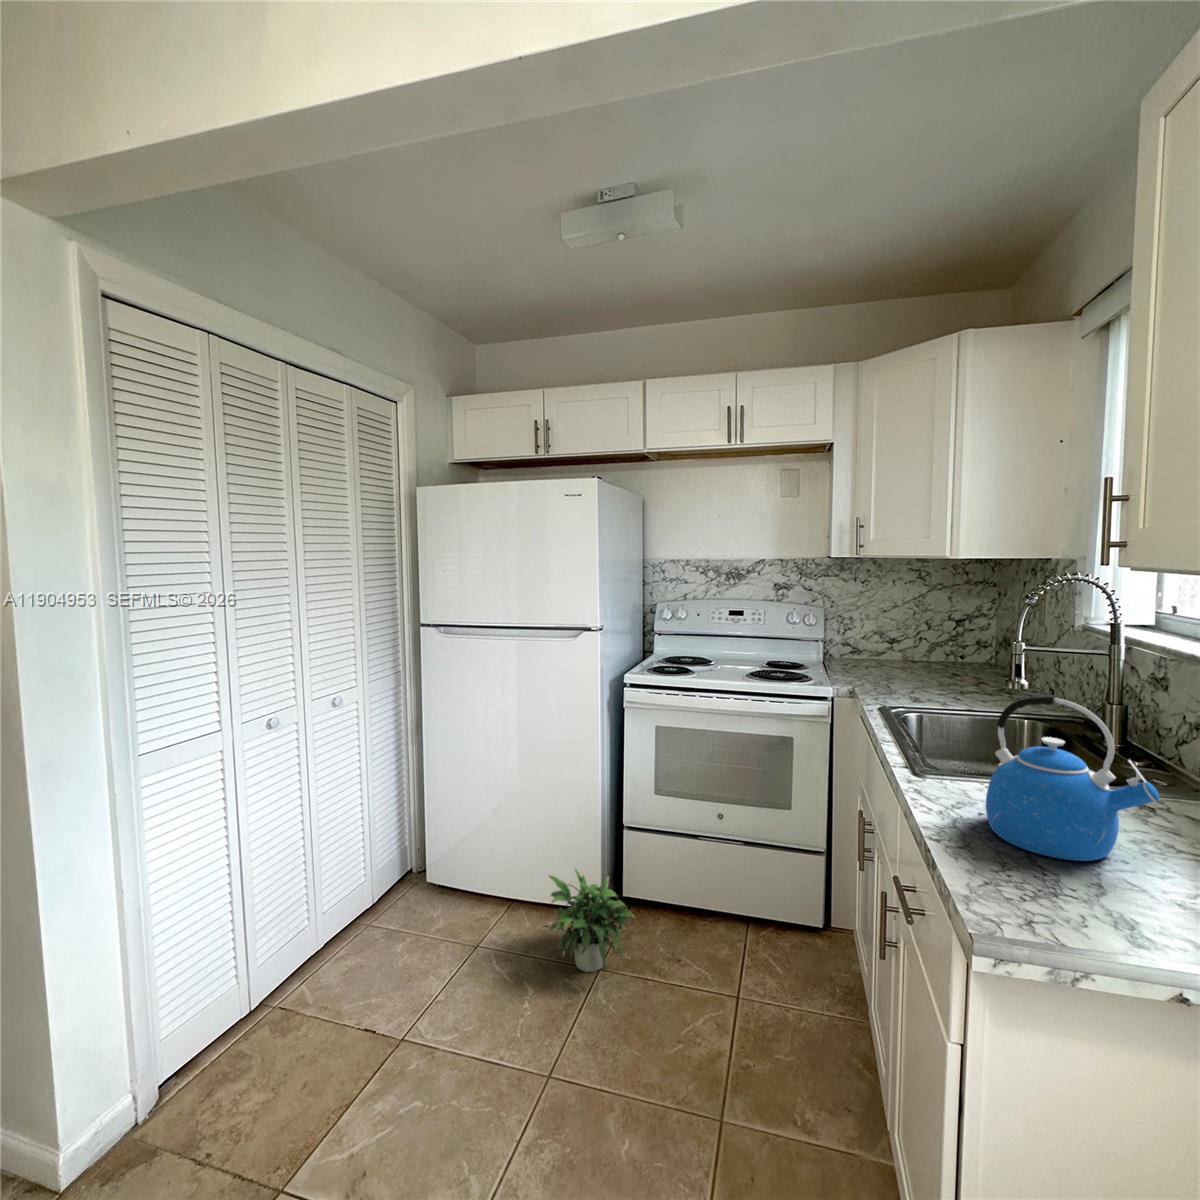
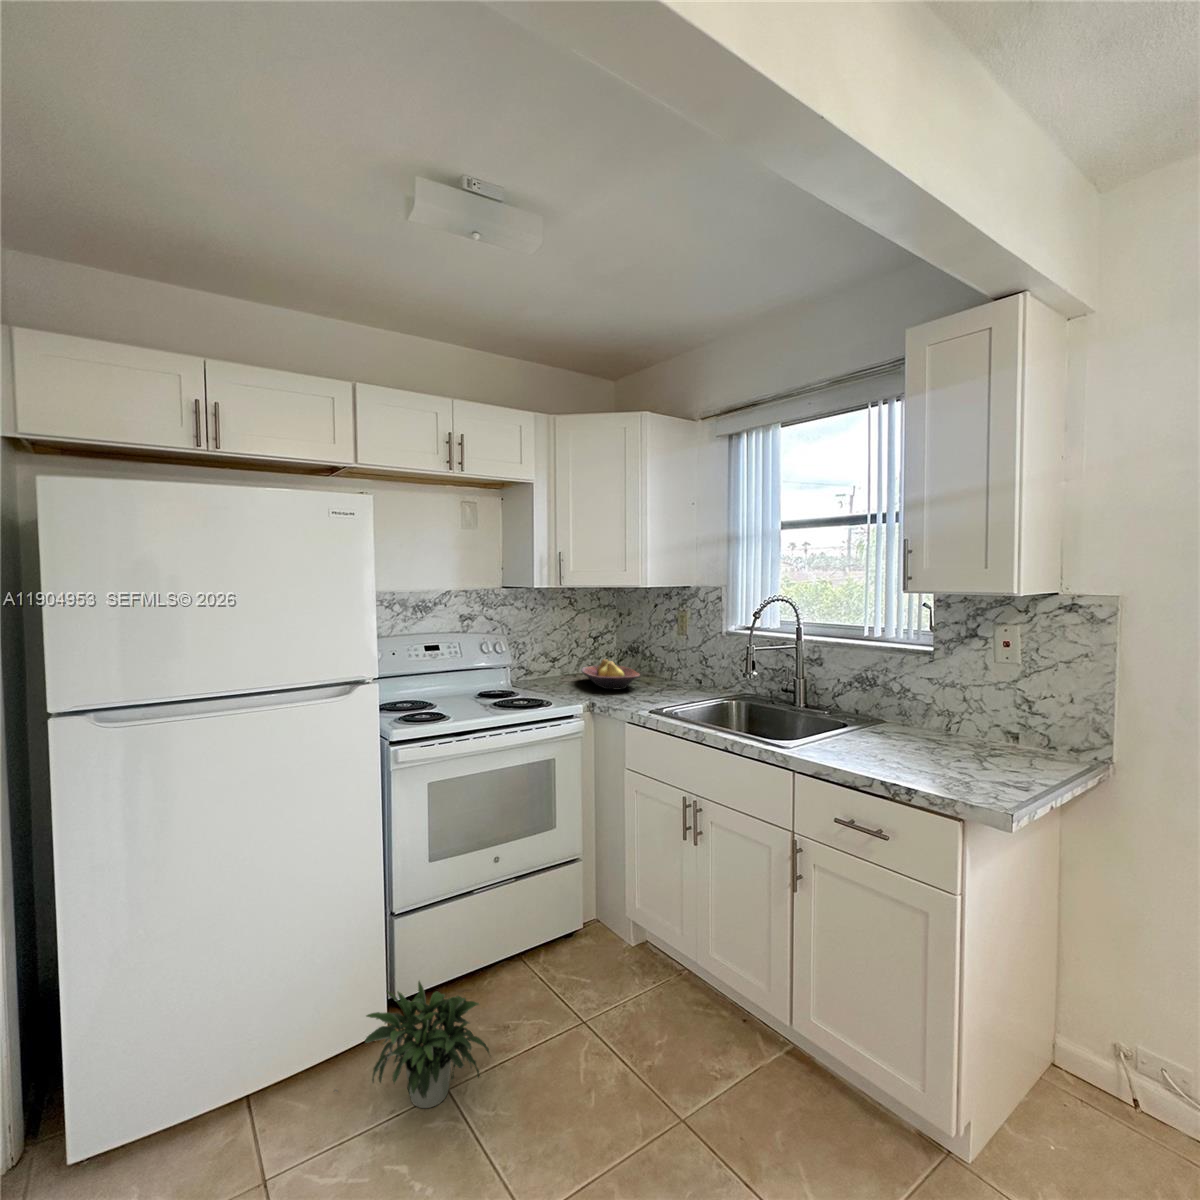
fruit bowl: none [886,646,961,684] -> present [582,659,640,690]
kettle: present [986,695,1159,861] -> none [843,665,929,763]

